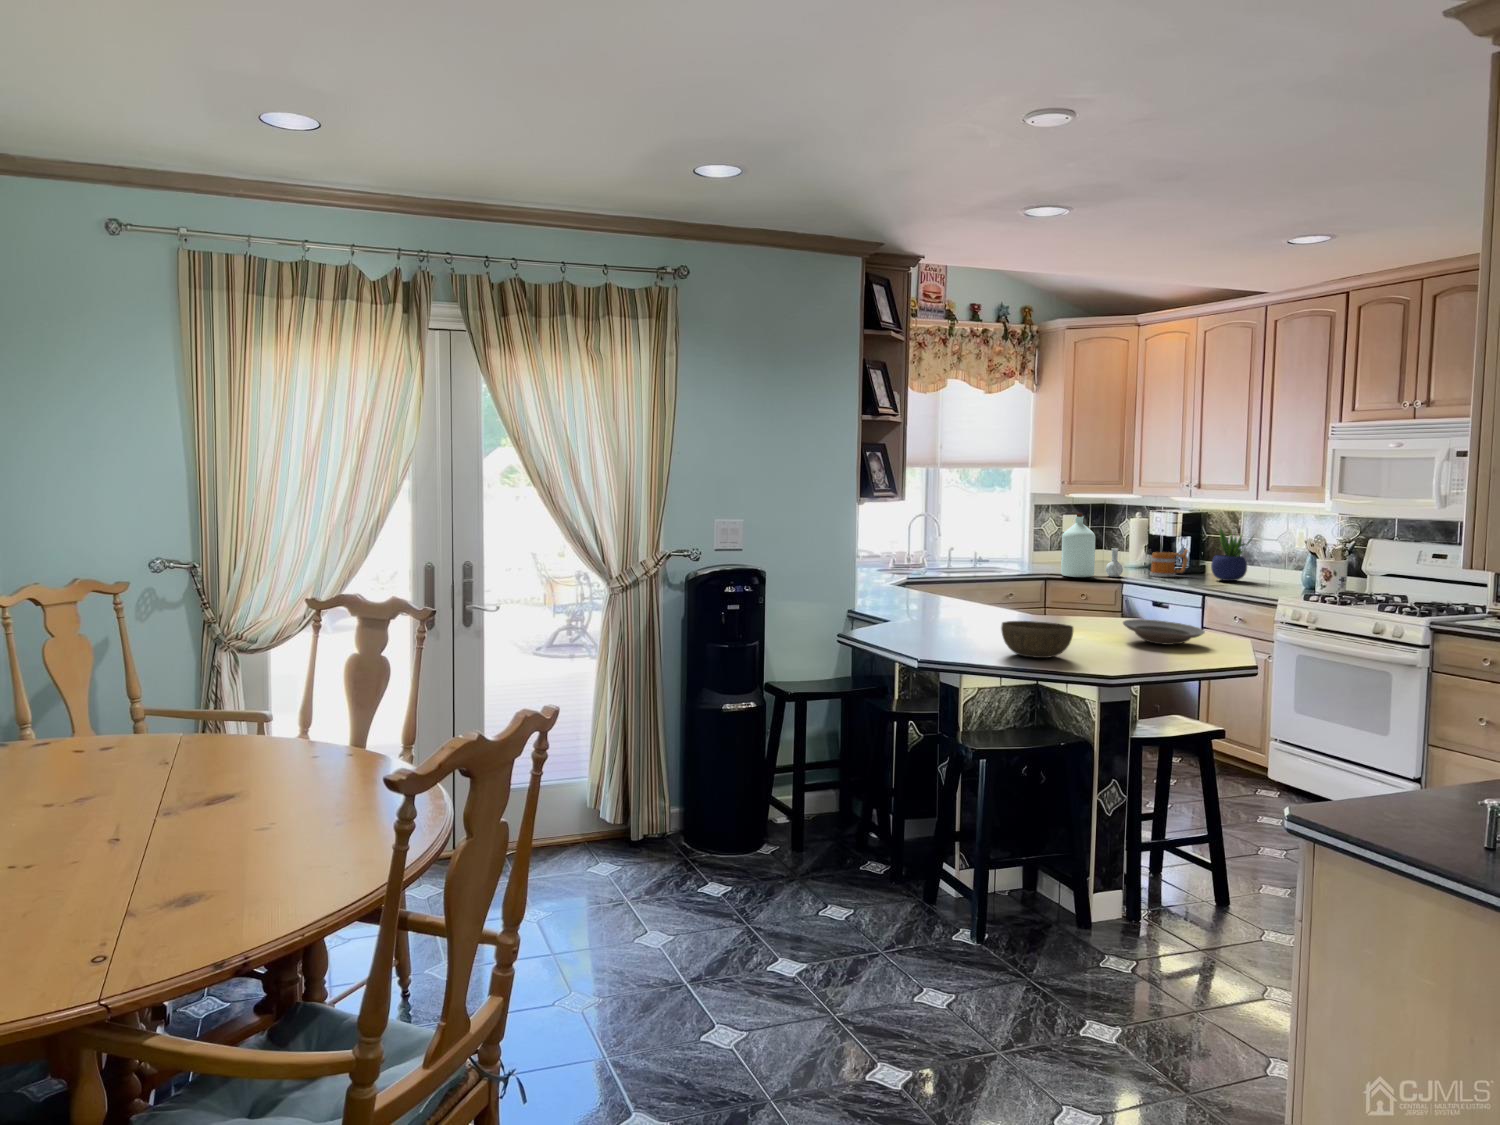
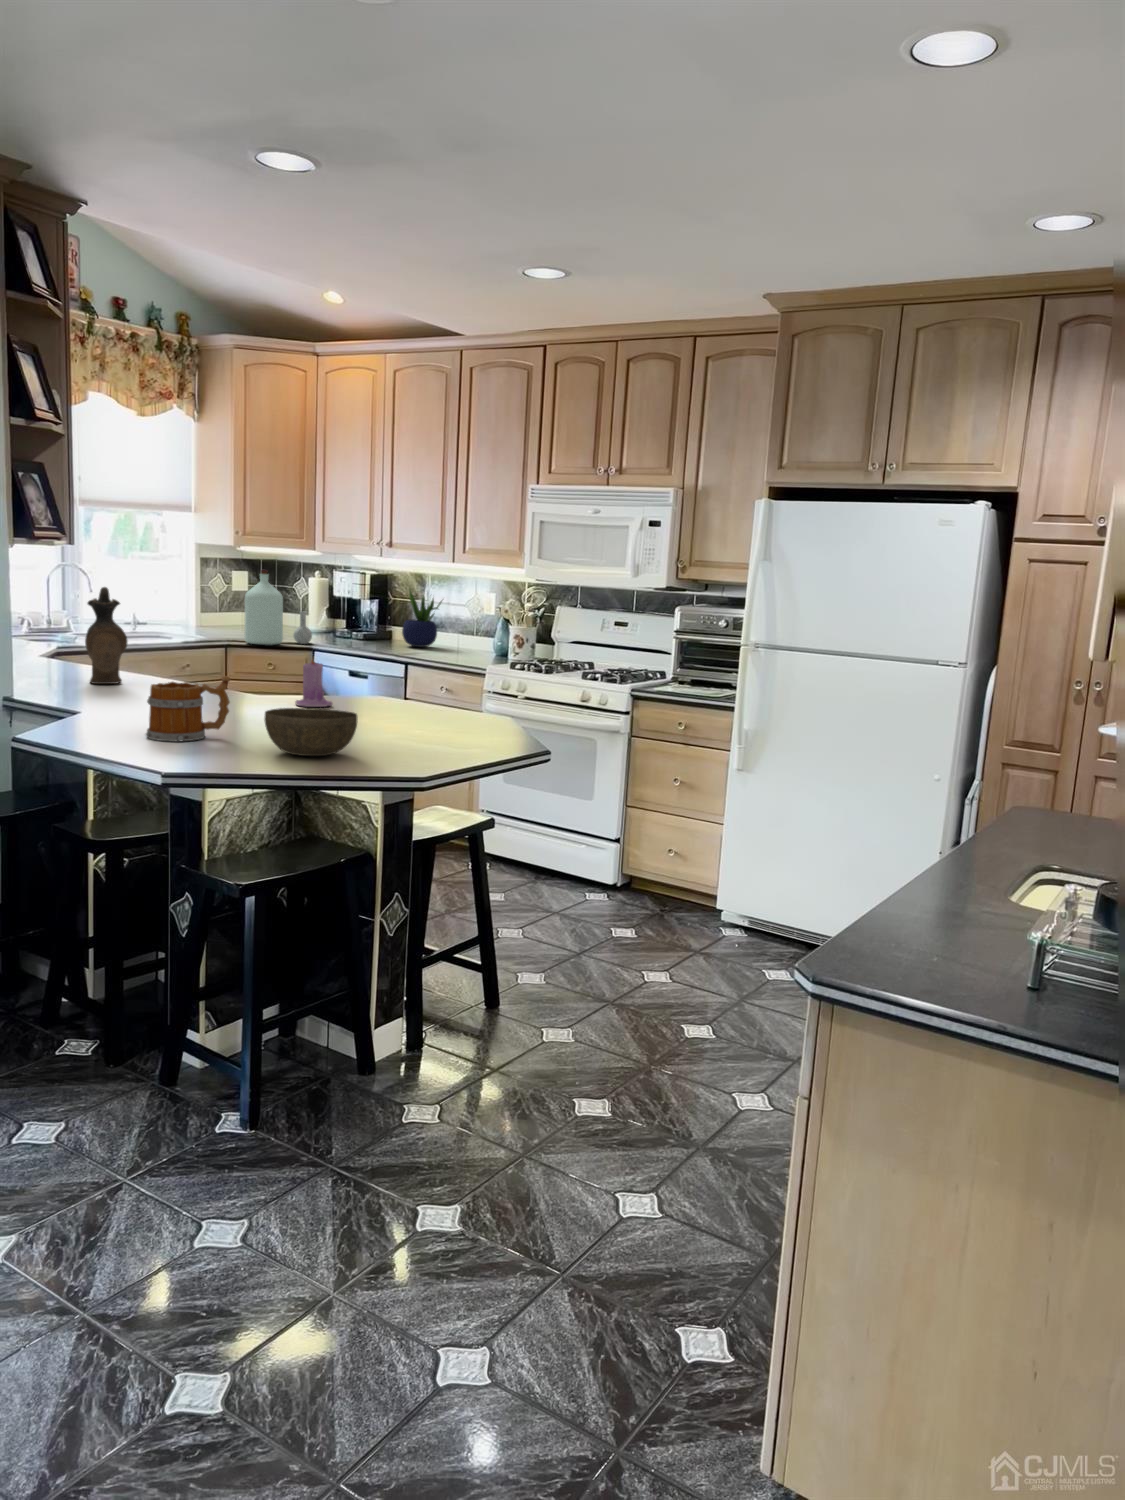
ceramic pitcher: none [909,531,939,603] -> present [85,587,128,684]
mug: present [1150,549,1188,577] -> present [146,676,230,741]
candle: none [1057,584,1088,625] -> present [295,660,332,707]
plate: present [1123,619,1205,645] -> none [387,698,477,727]

